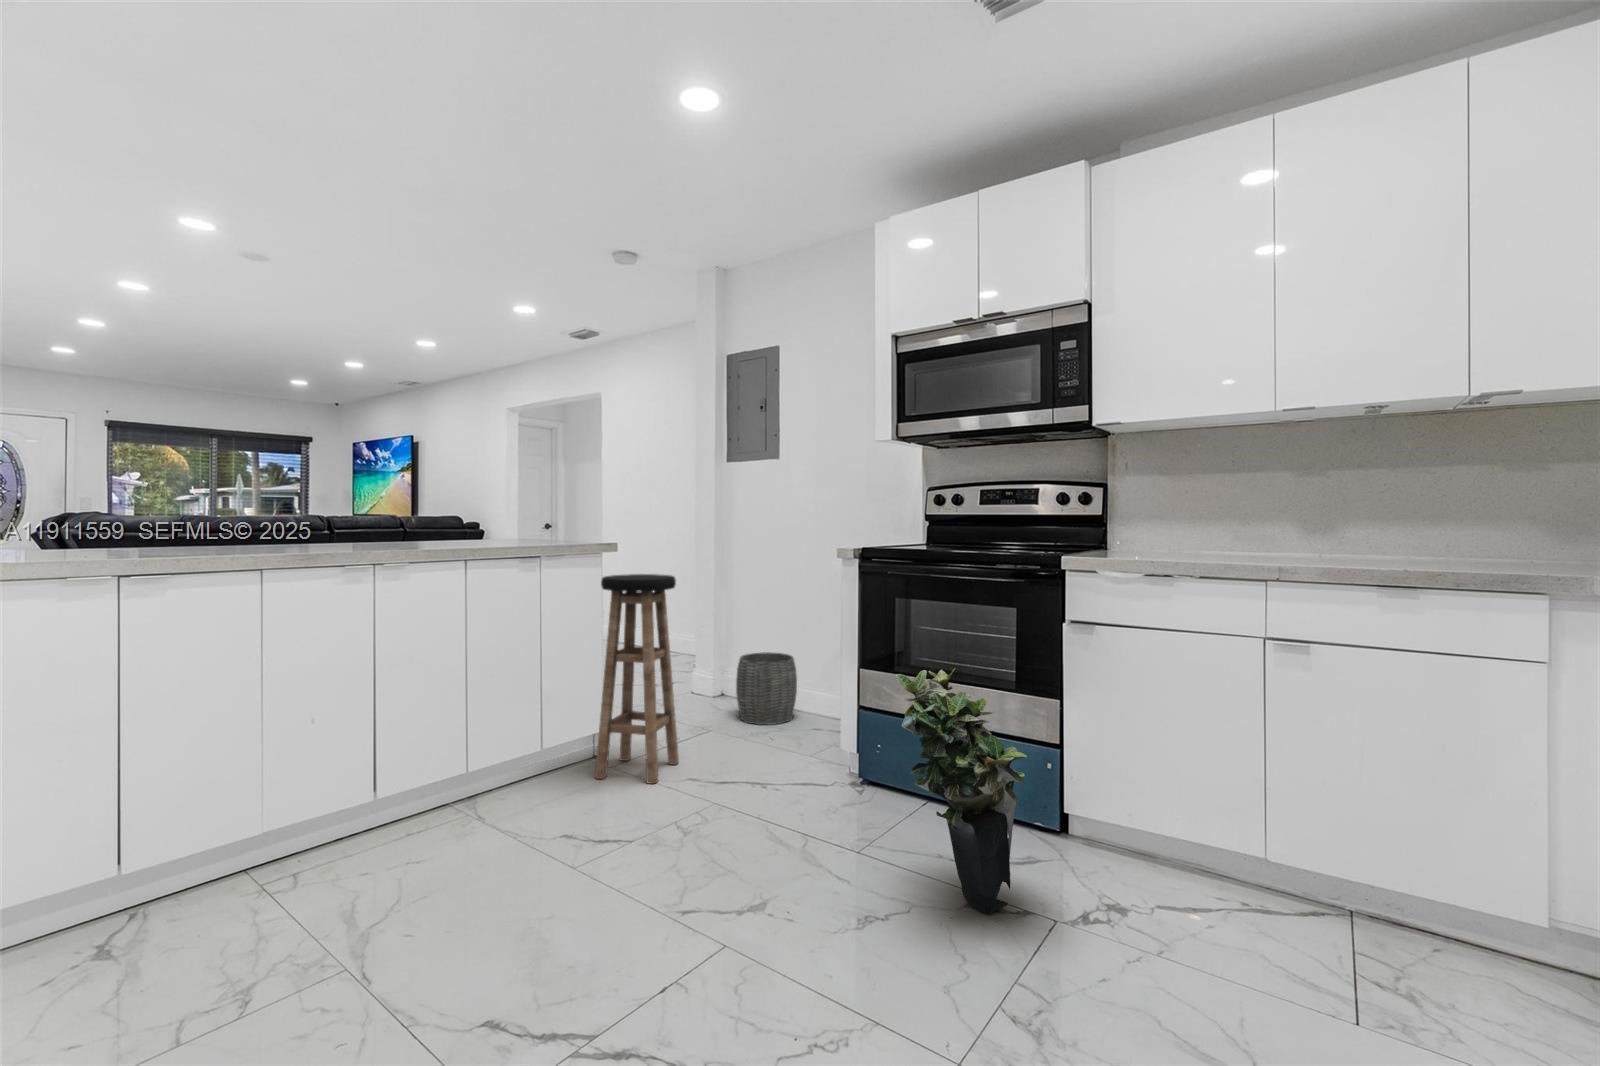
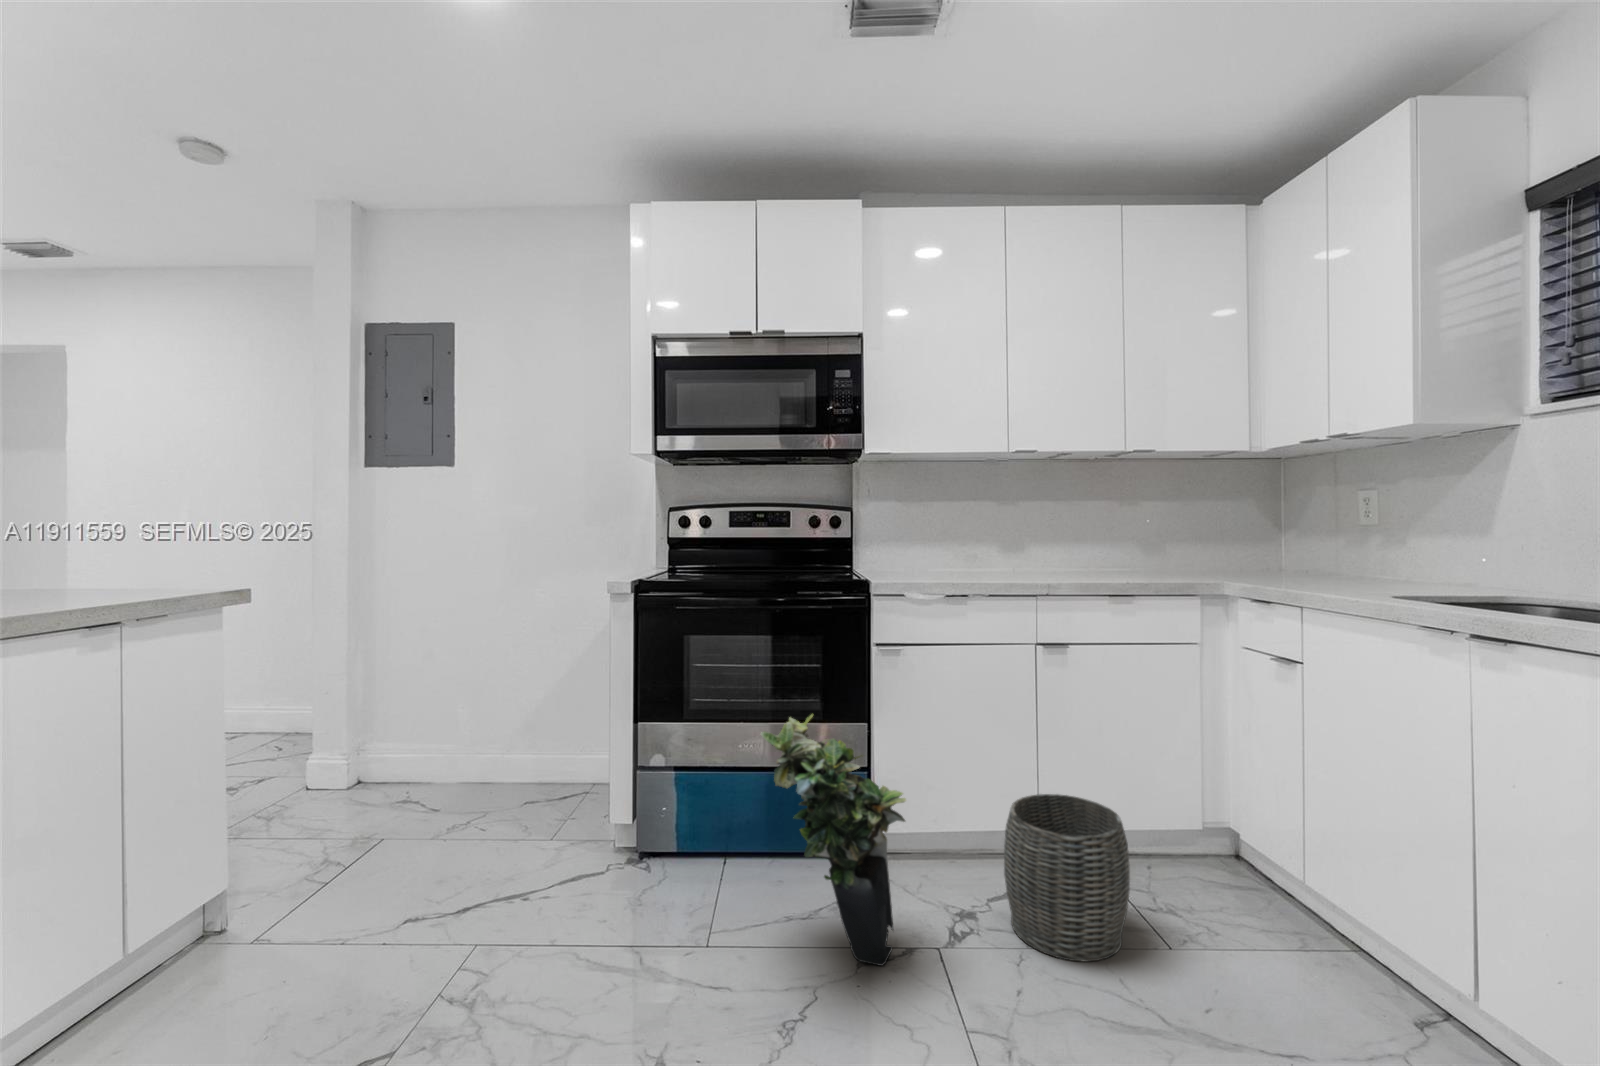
bar stool: present [595,574,679,784] -> none [232,639,369,977]
woven basket: present [736,652,797,725] -> present [1004,794,1130,962]

